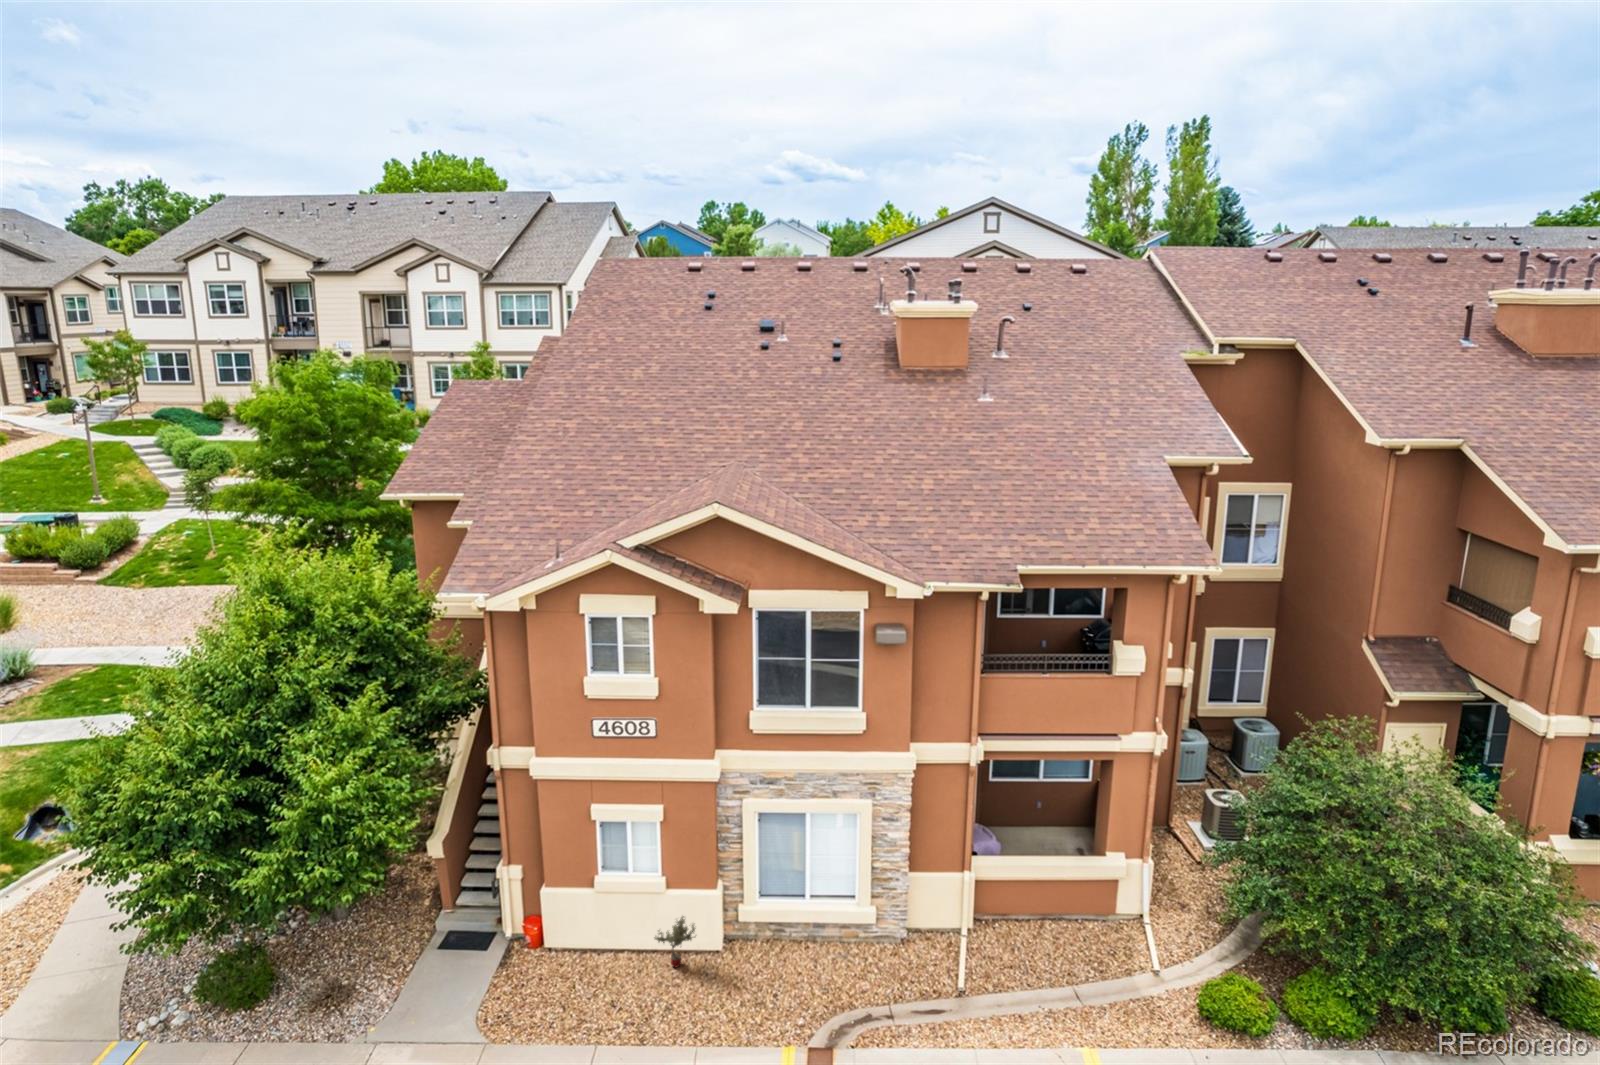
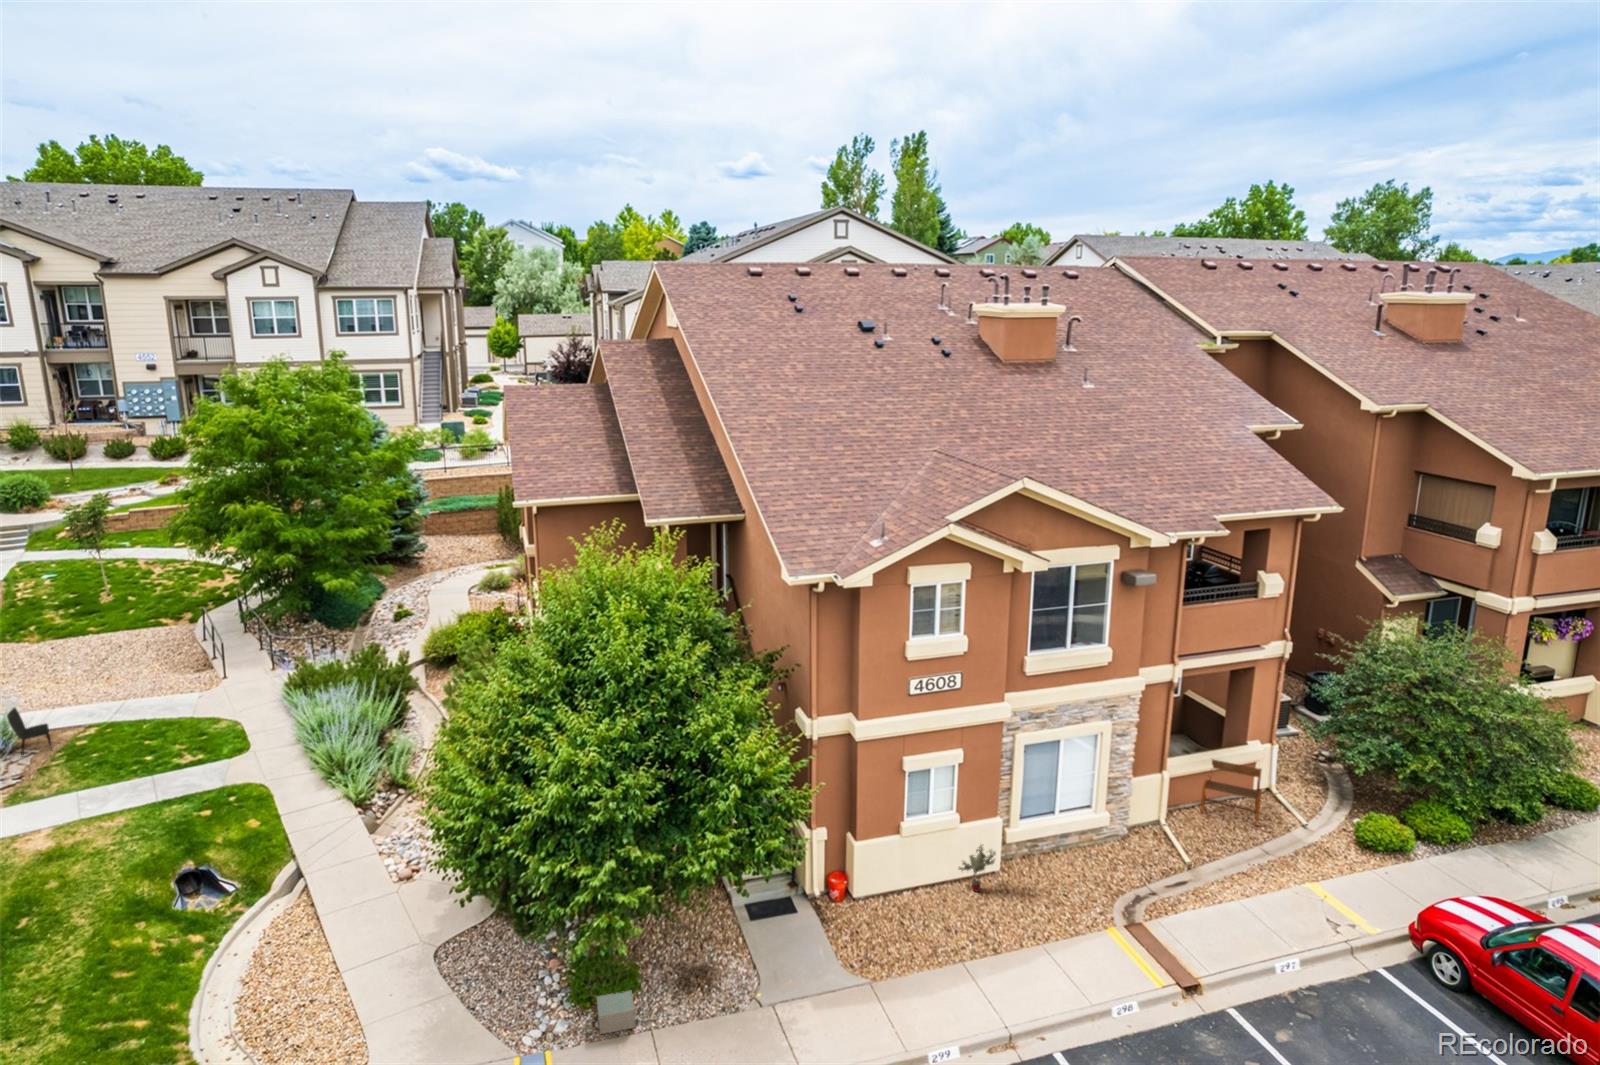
chair: none [25,637,66,680] -> present [7,708,52,756]
bench: none [1016,862,1093,958] -> present [1200,759,1262,826]
storage box: none [187,996,243,1037] -> present [597,990,635,1034]

